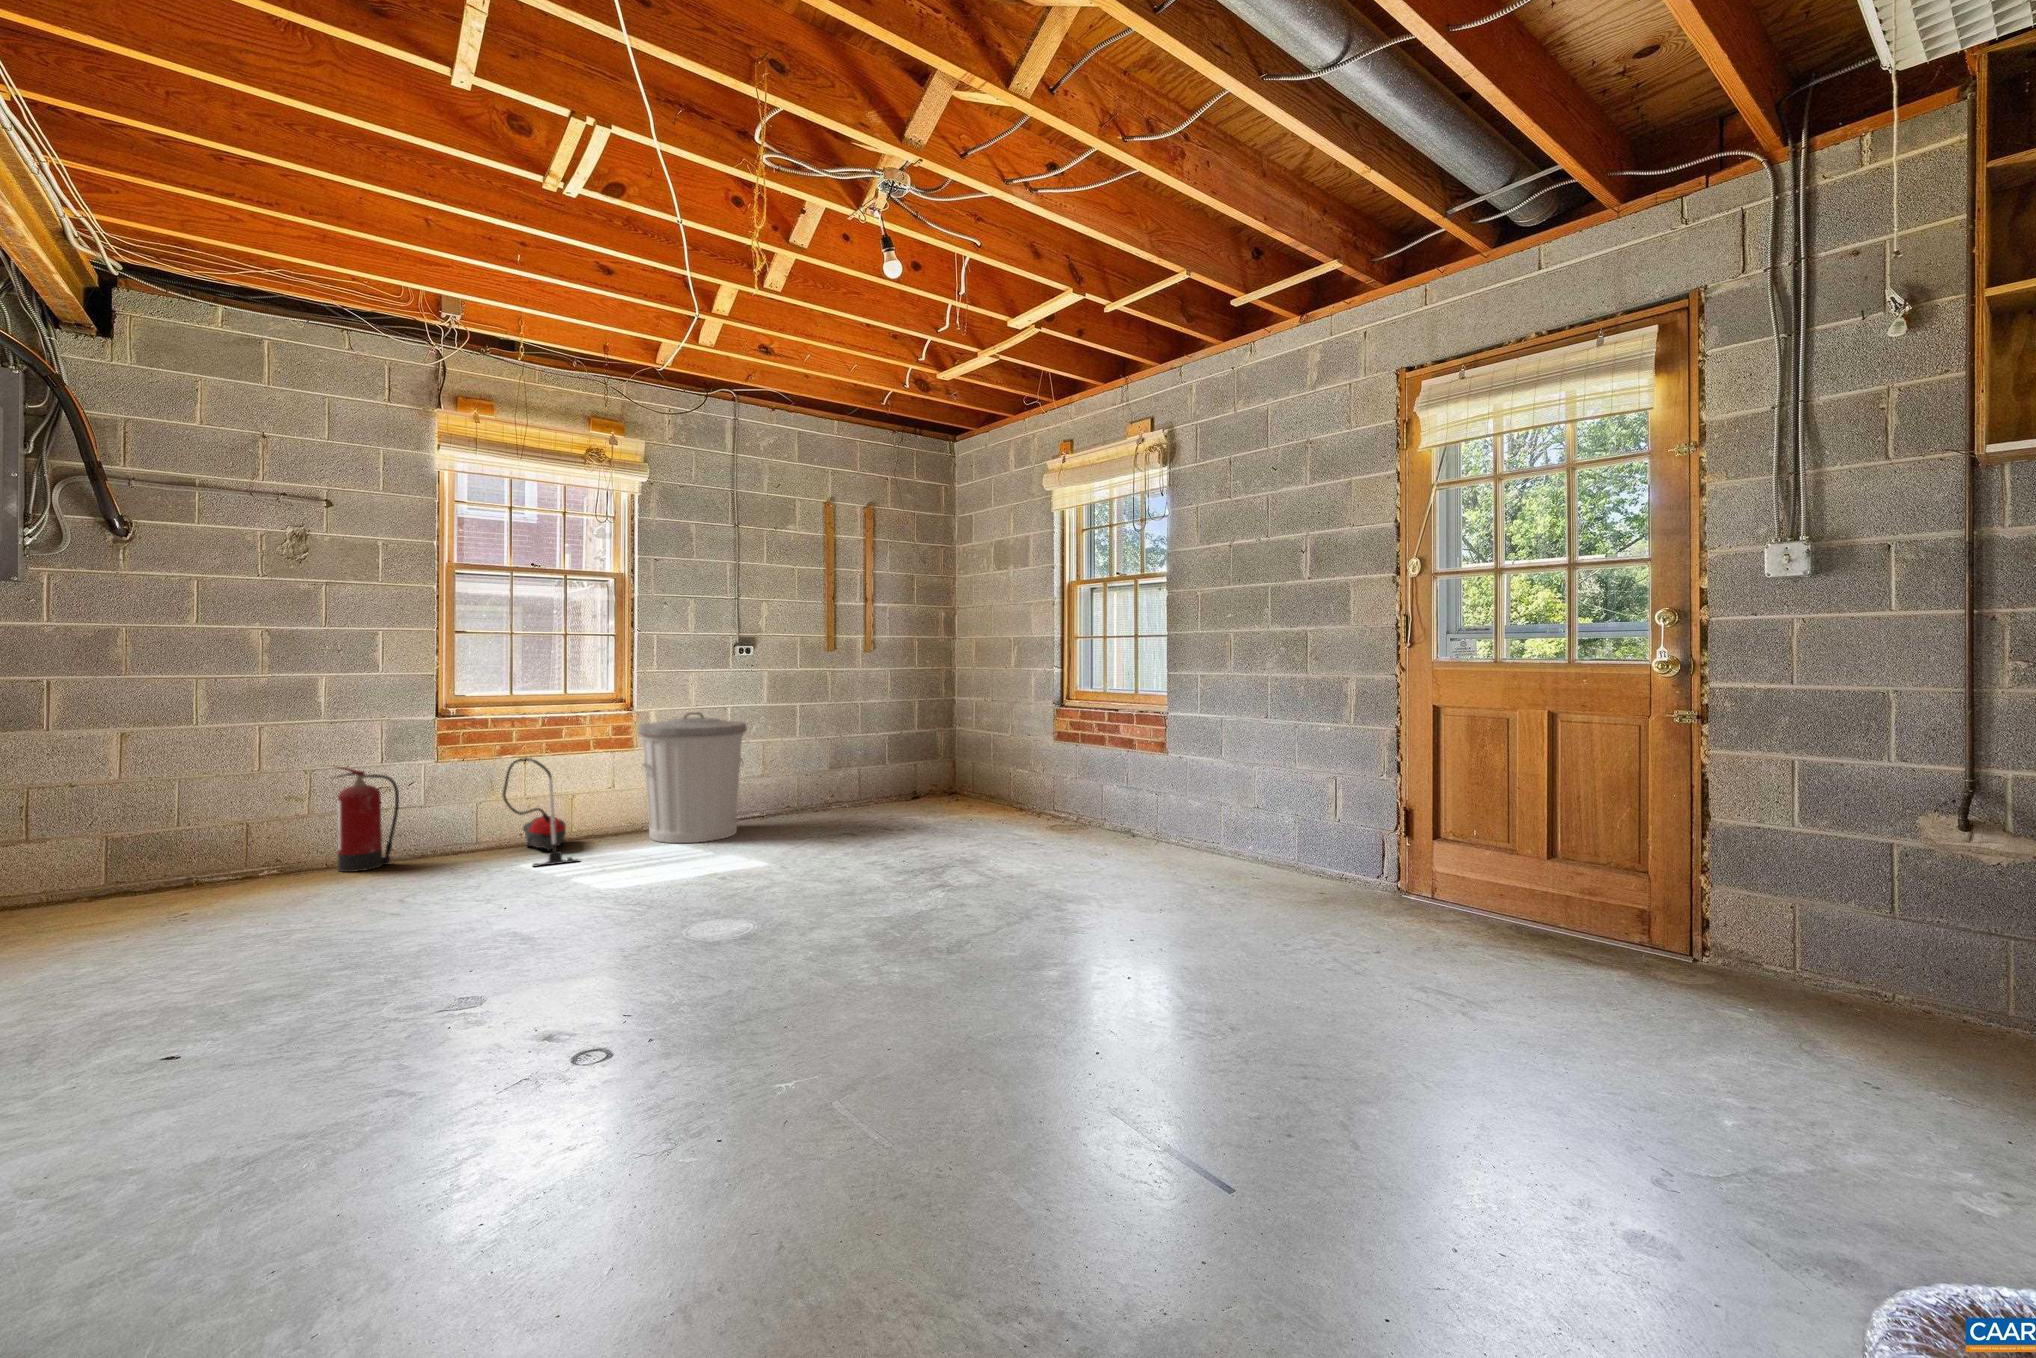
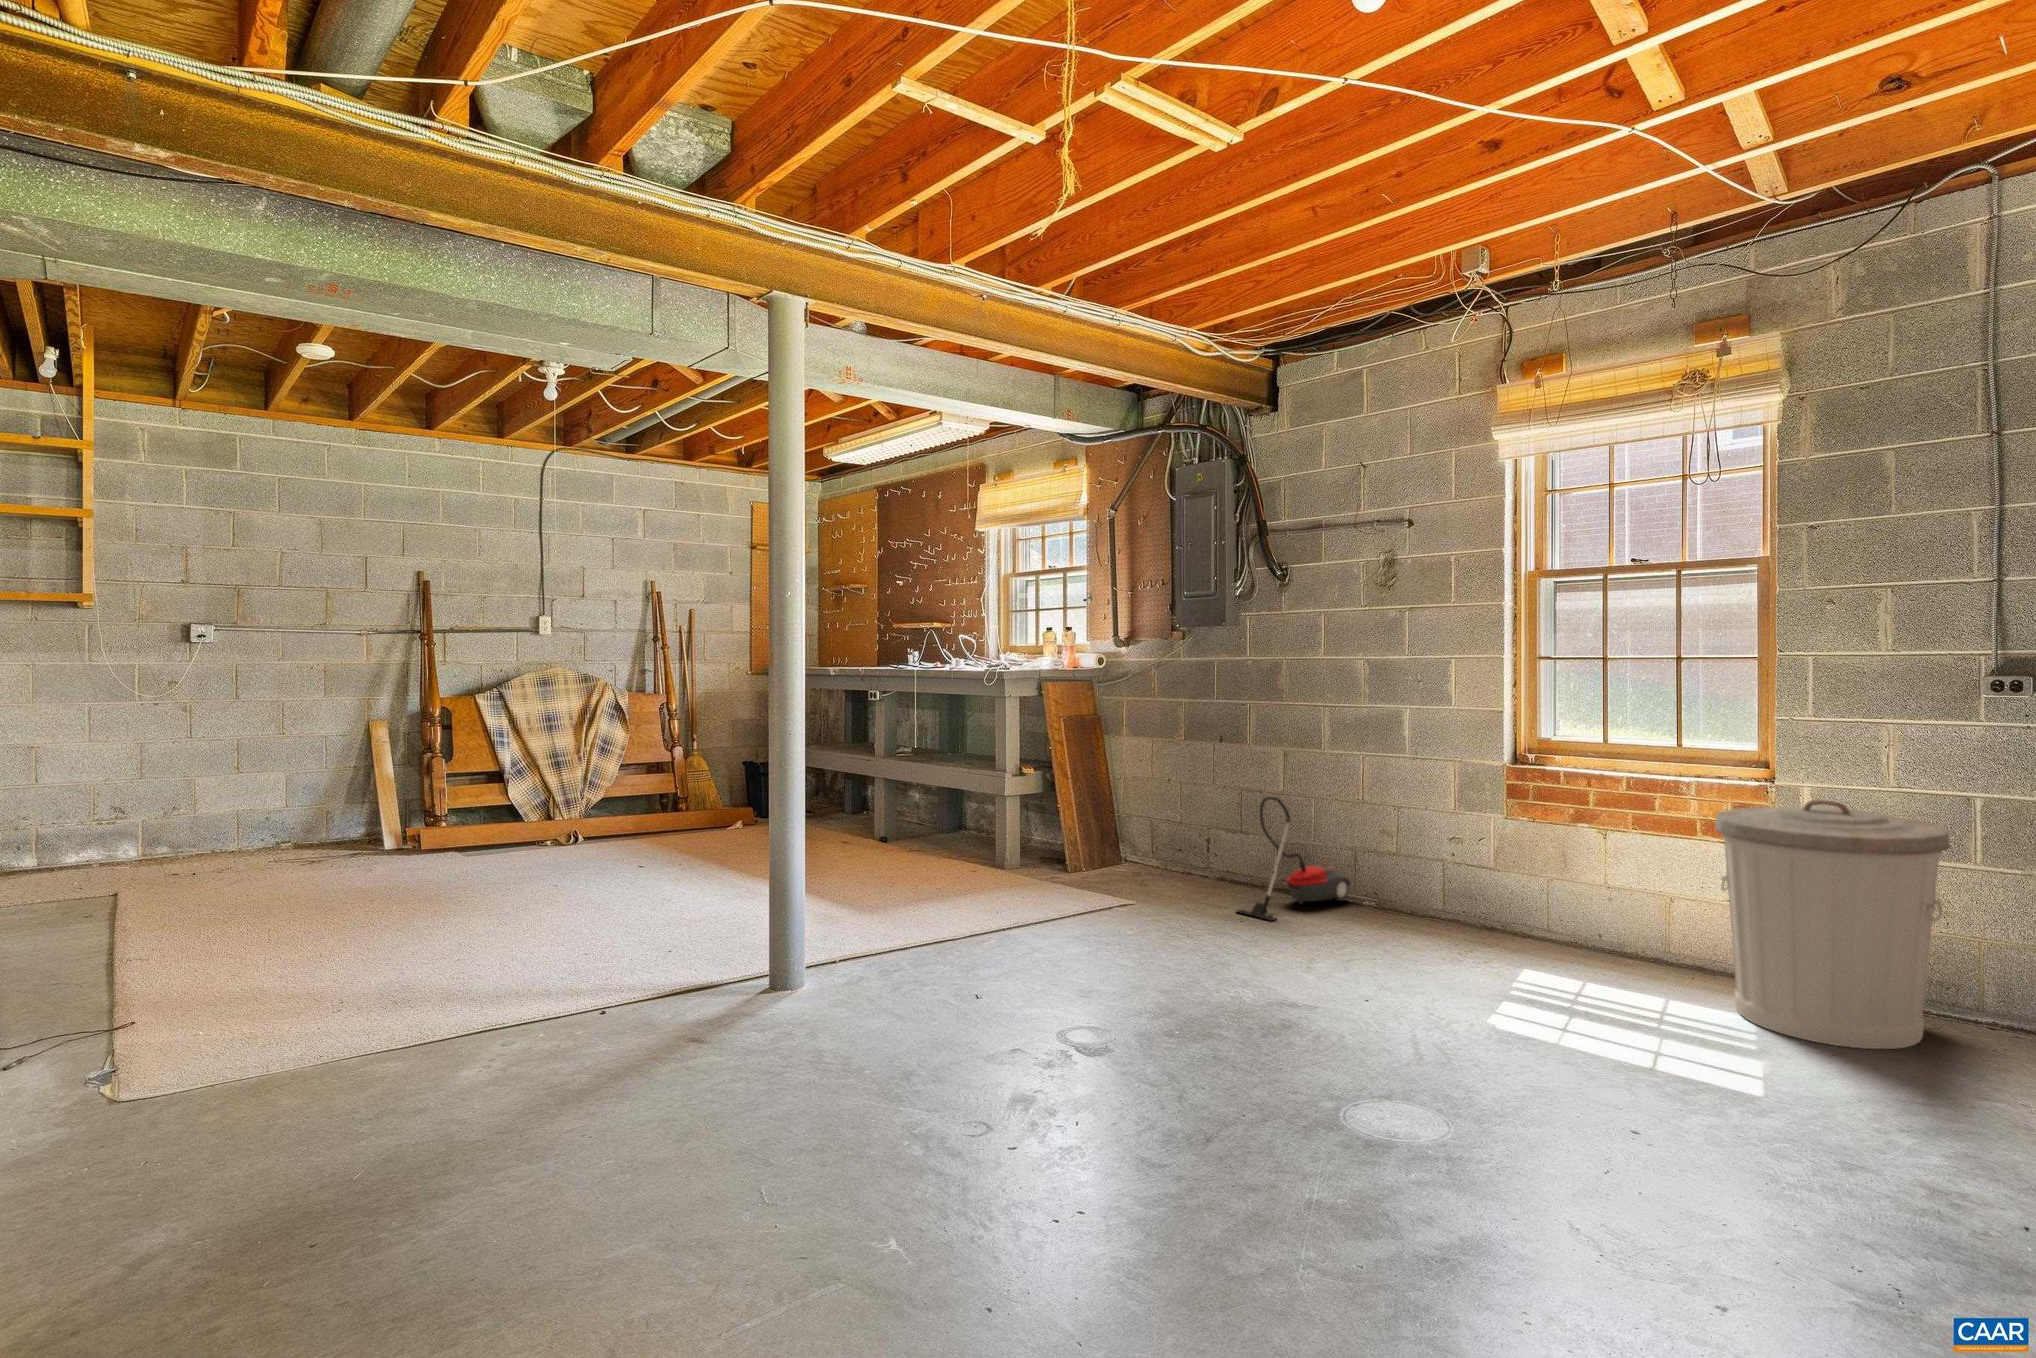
vacuum cleaner: present [503,758,579,866] -> present [1237,797,1350,921]
fire extinguisher: present [335,767,399,872] -> none [1394,802,1452,923]

